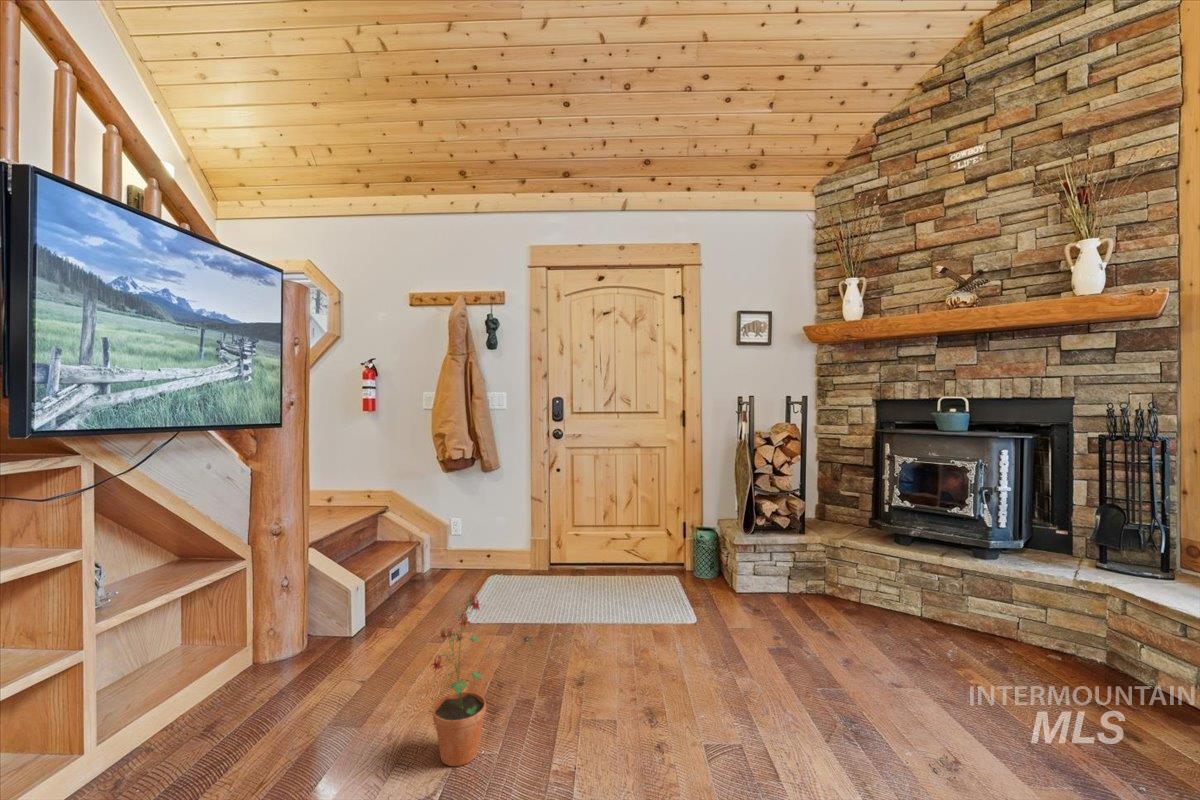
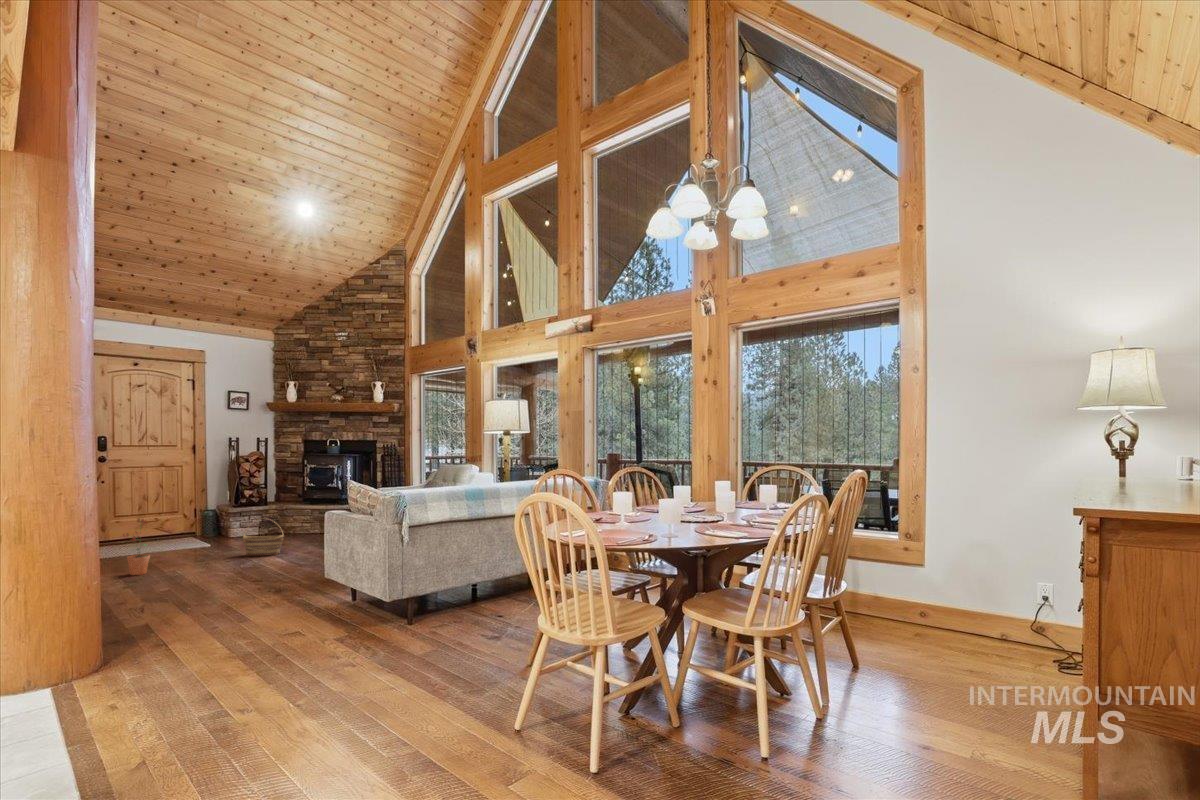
basket: none [734,628,851,763] -> present [243,532,284,556]

